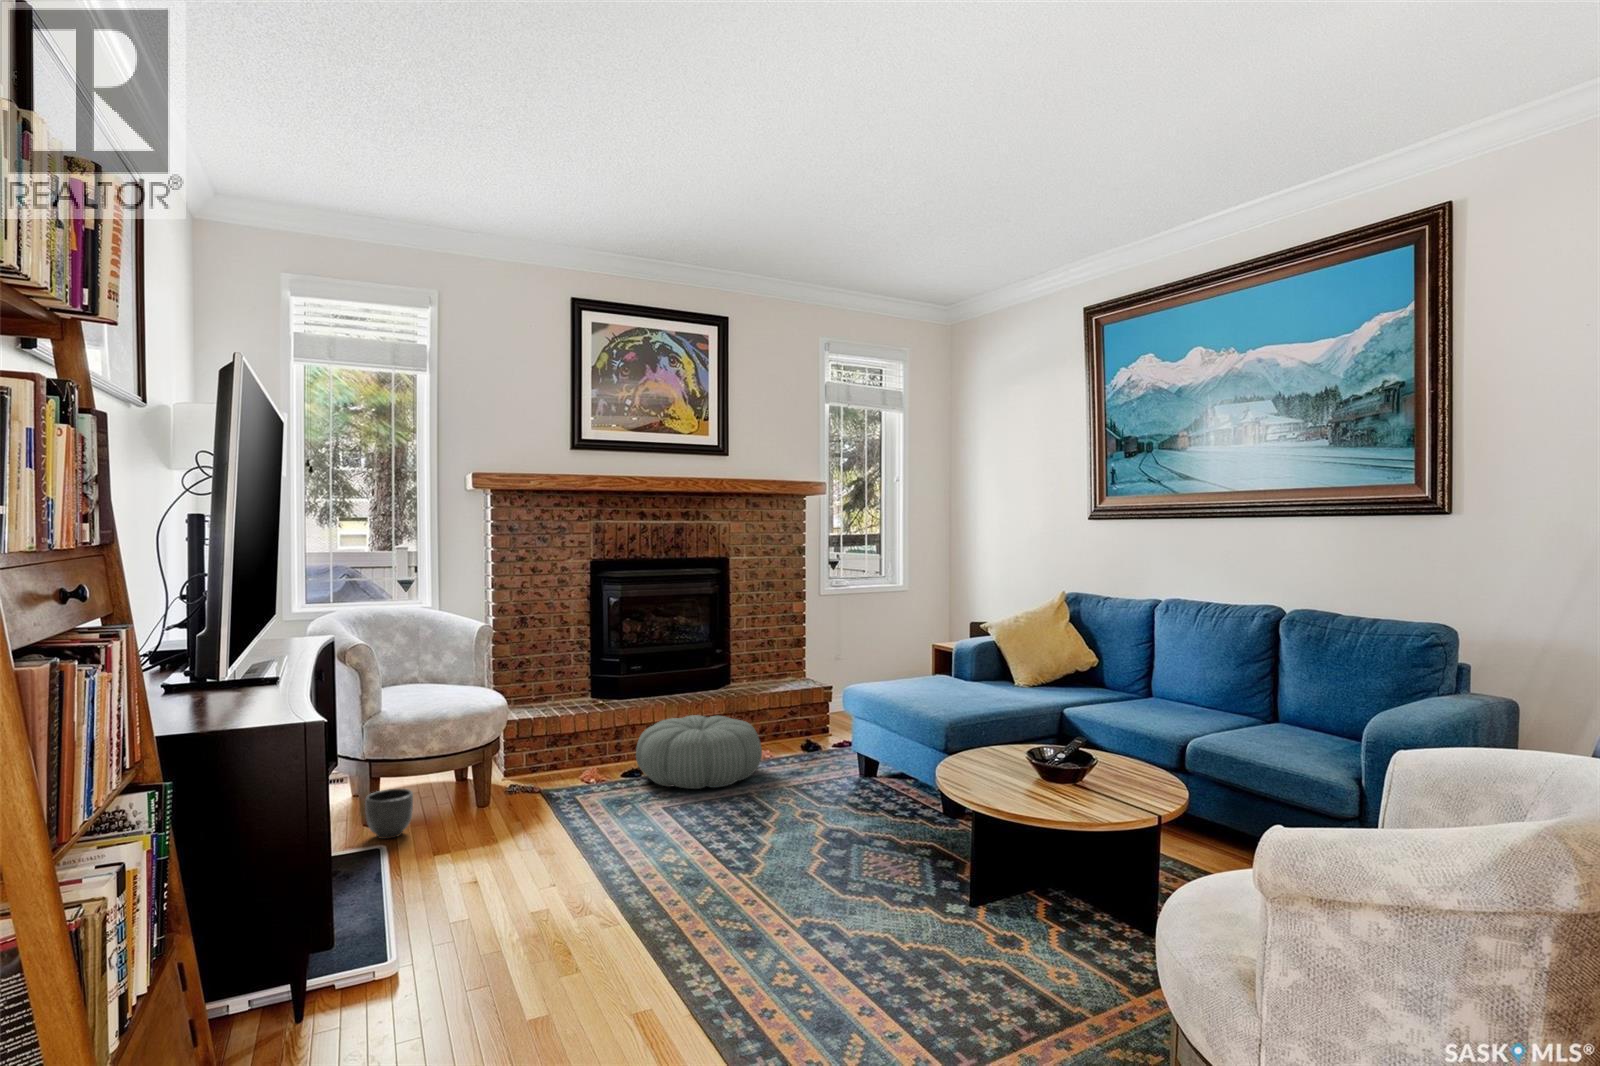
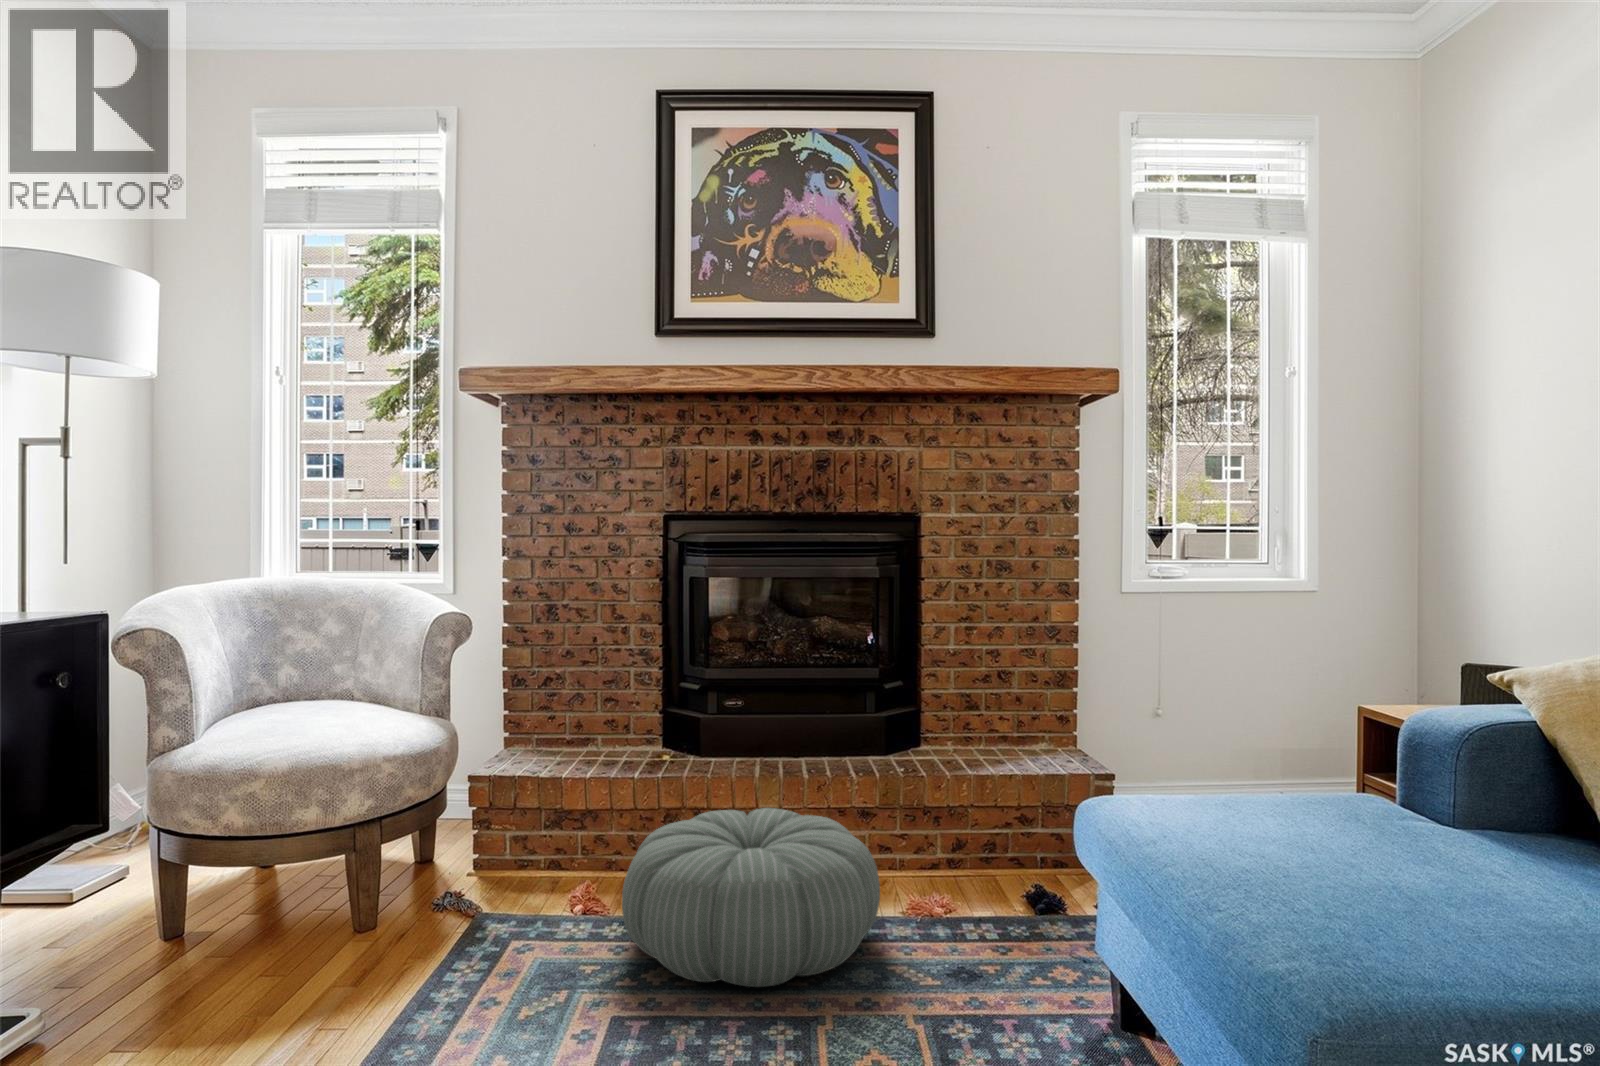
planter: present [365,789,413,839] -> none [60,890,160,988]

